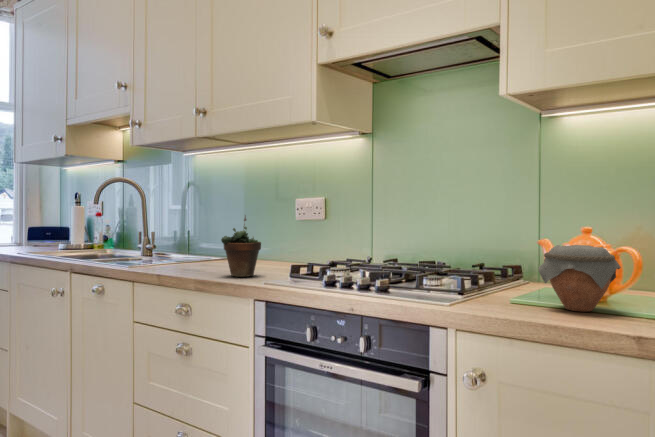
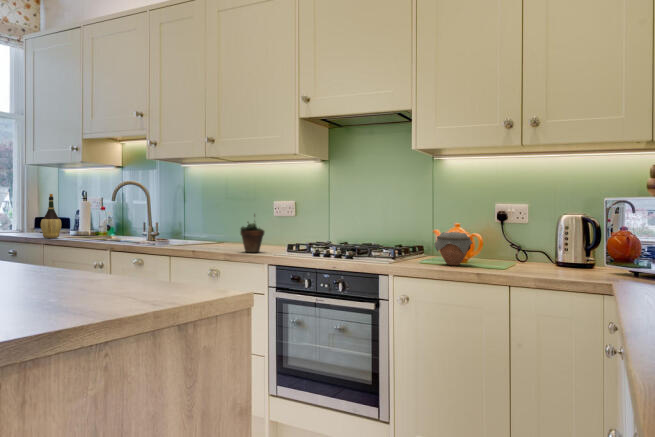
wine bottle: none [16,196,42,252] -> present [41,194,62,238]

